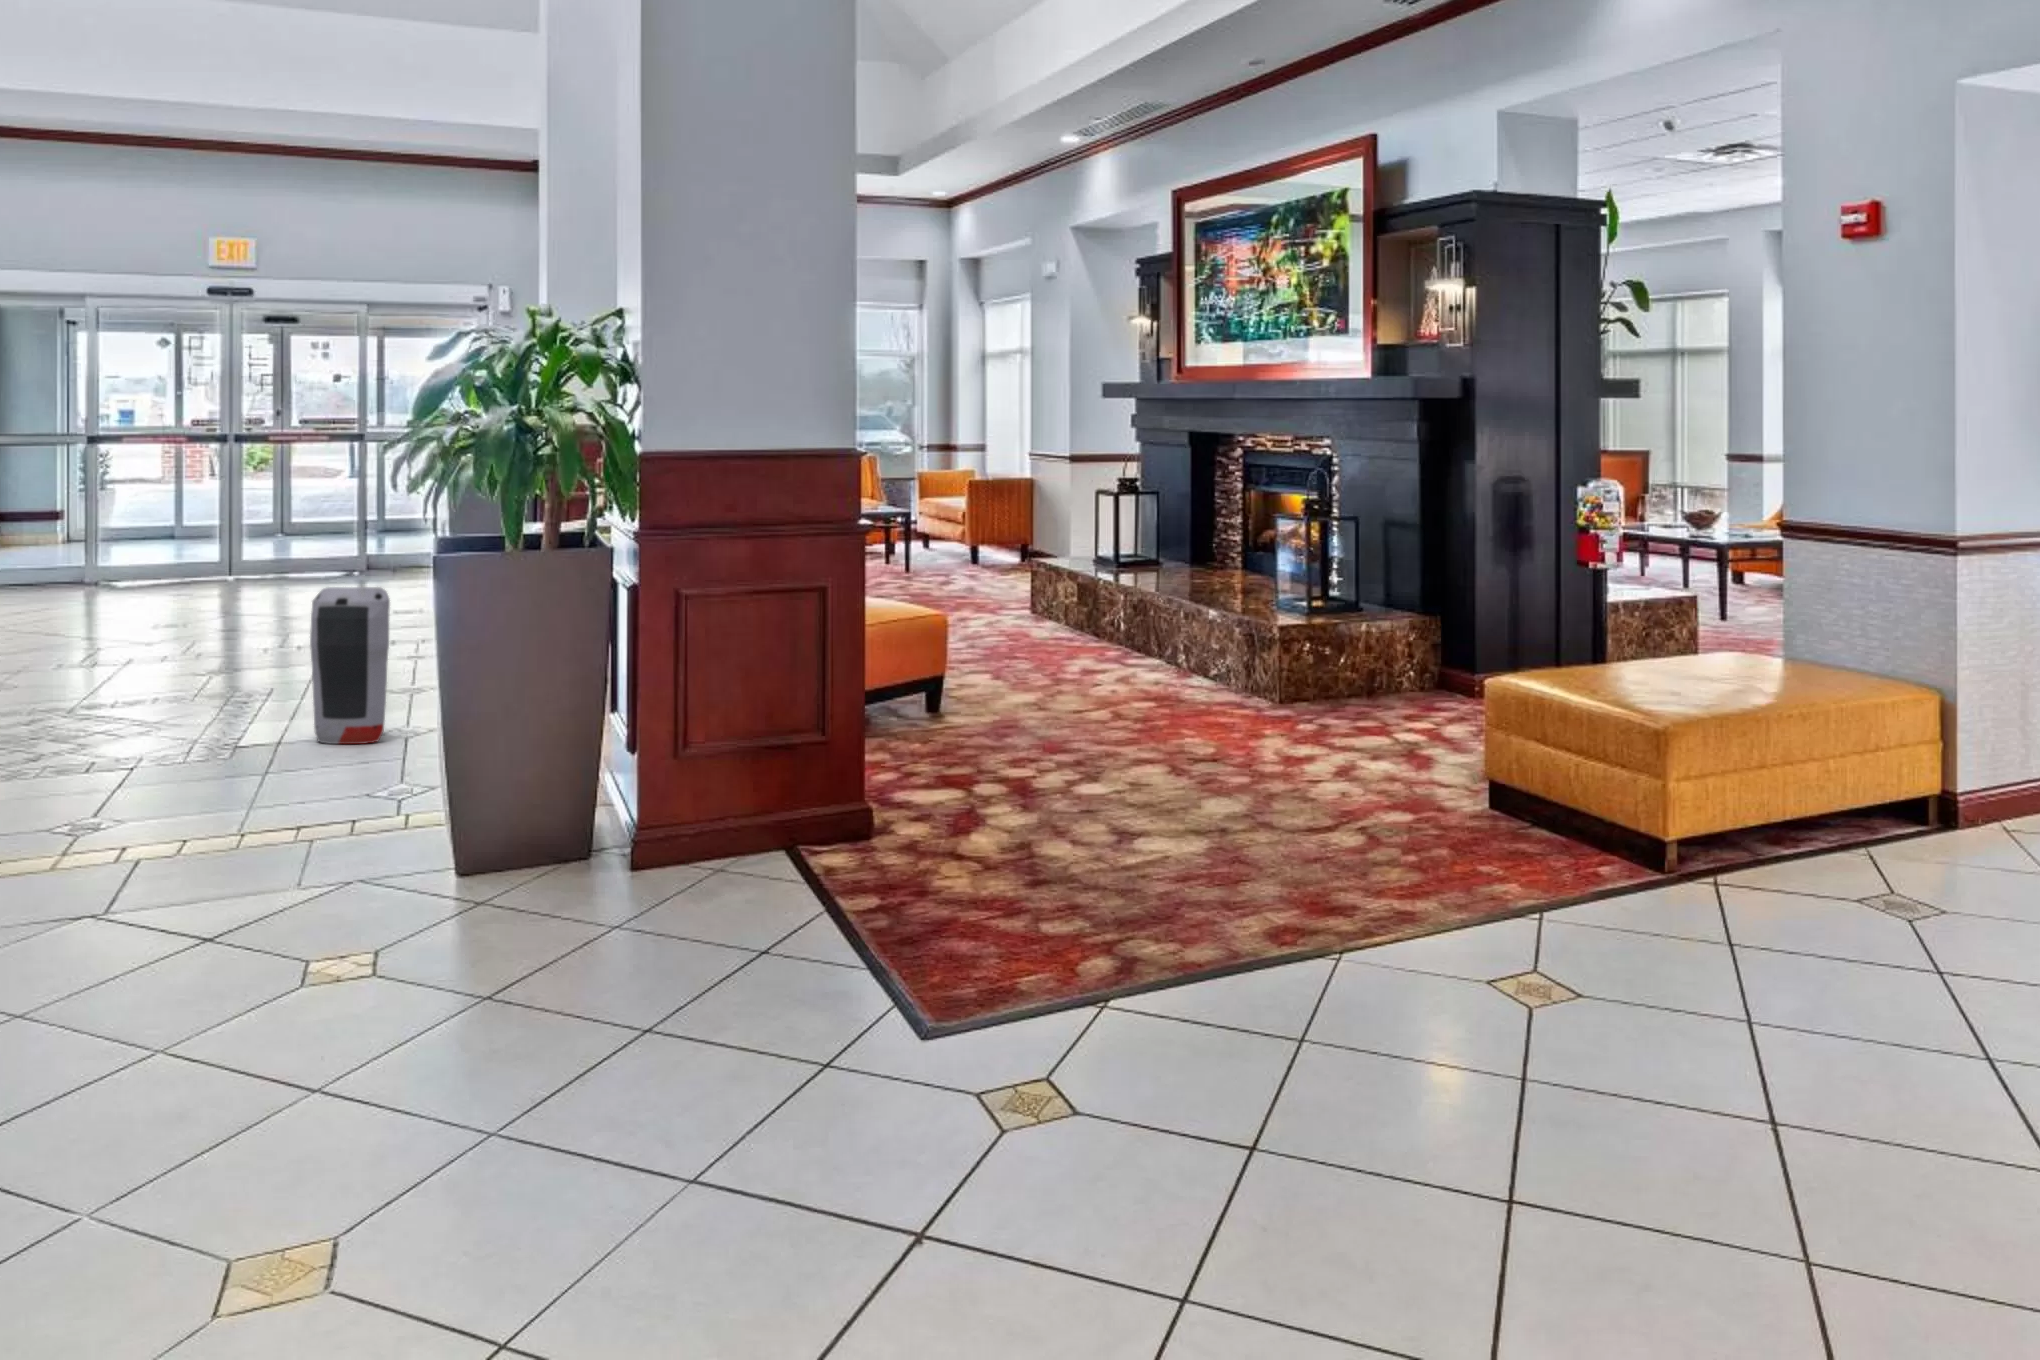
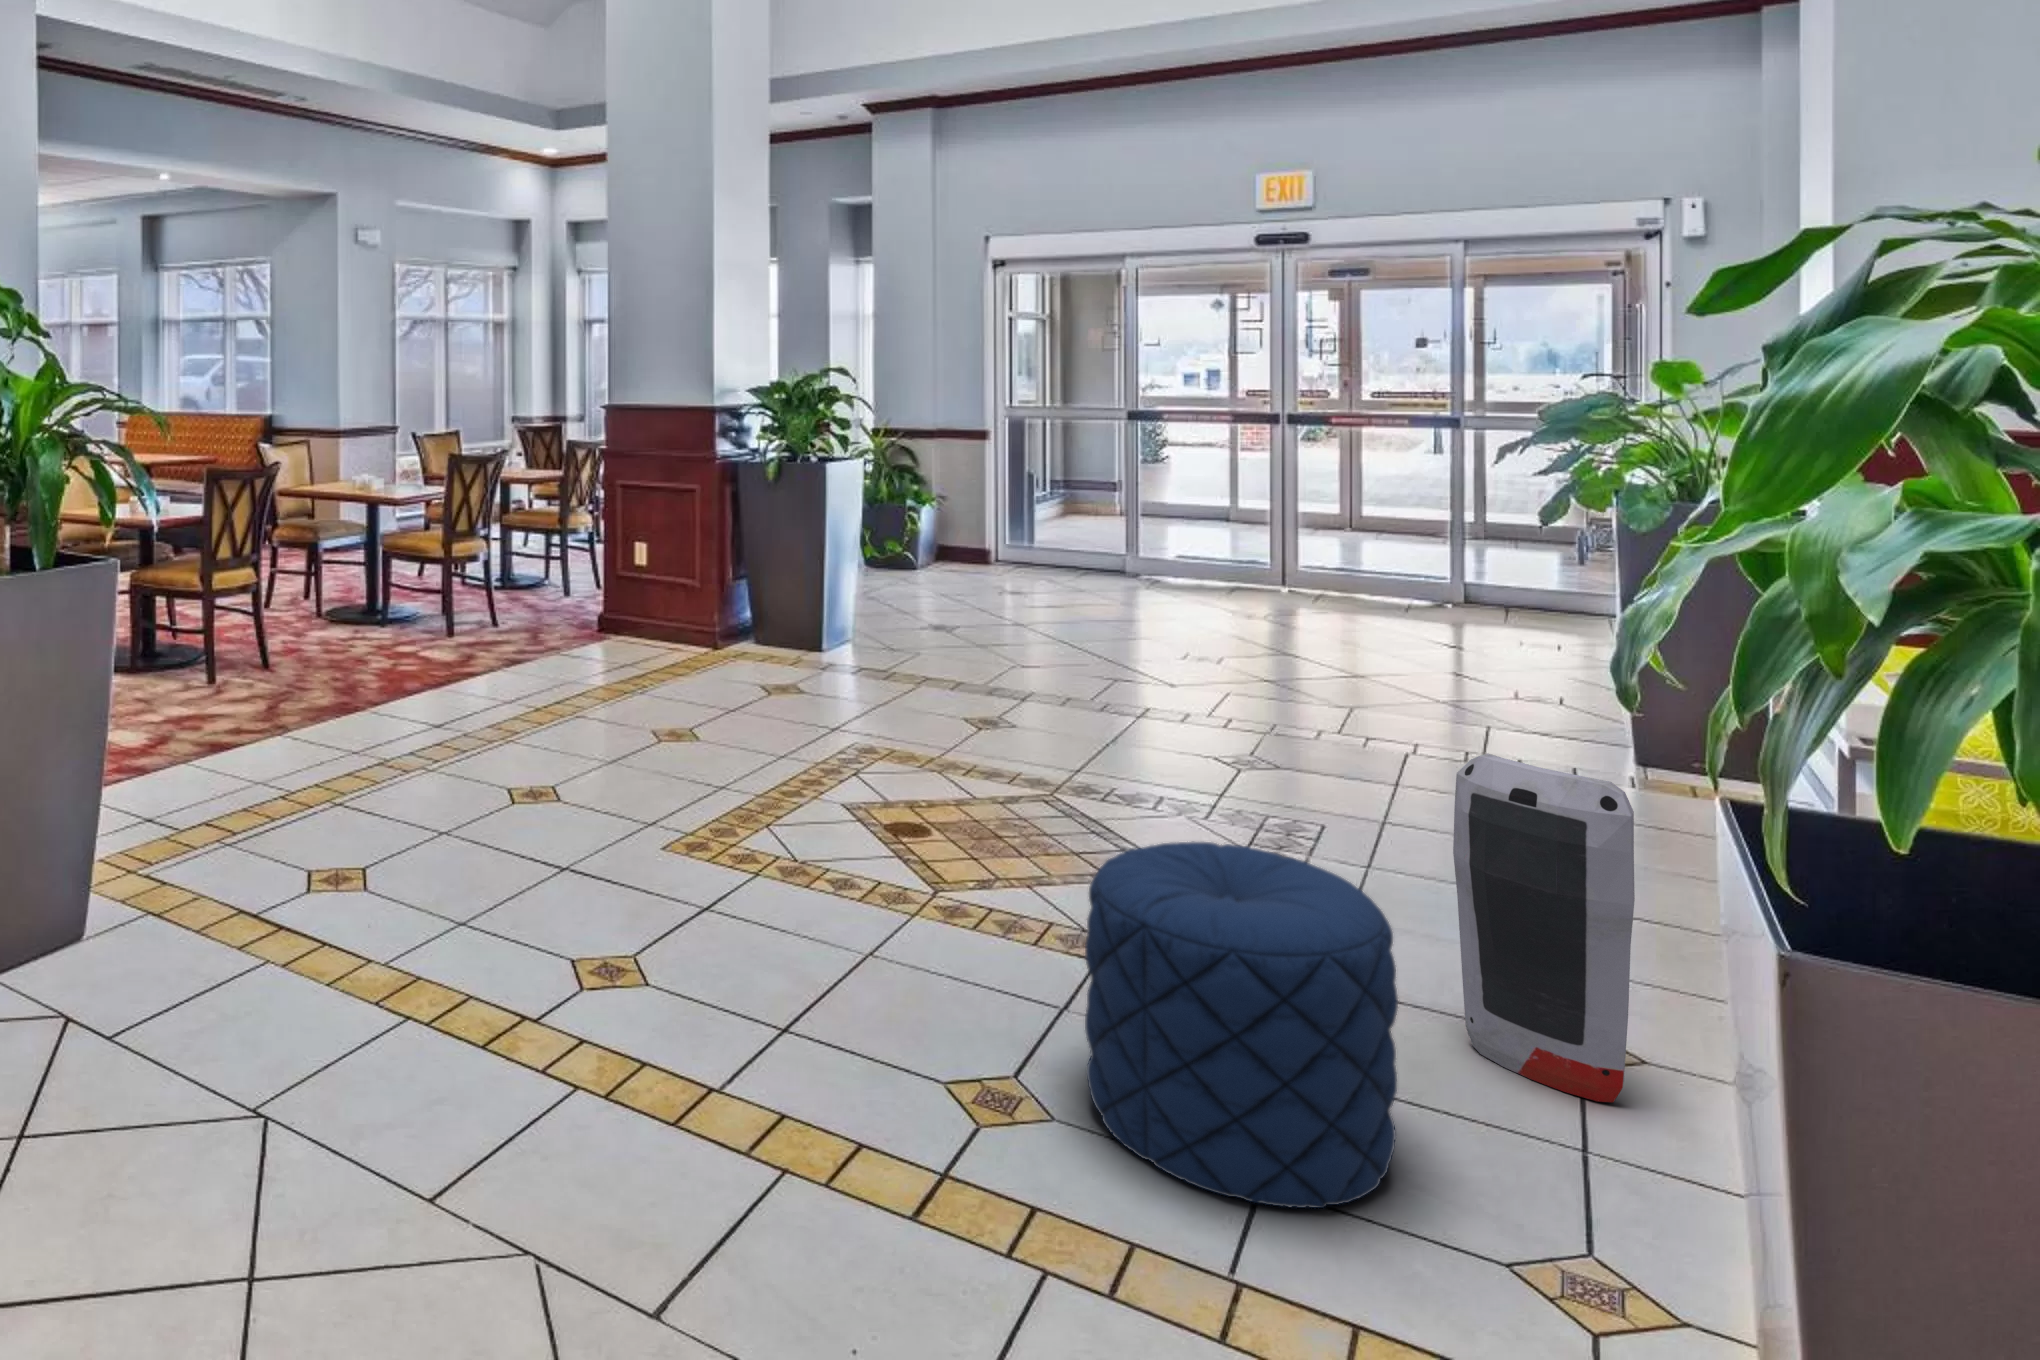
pouf: none [101,646,273,807] -> present [1085,841,1398,1208]

